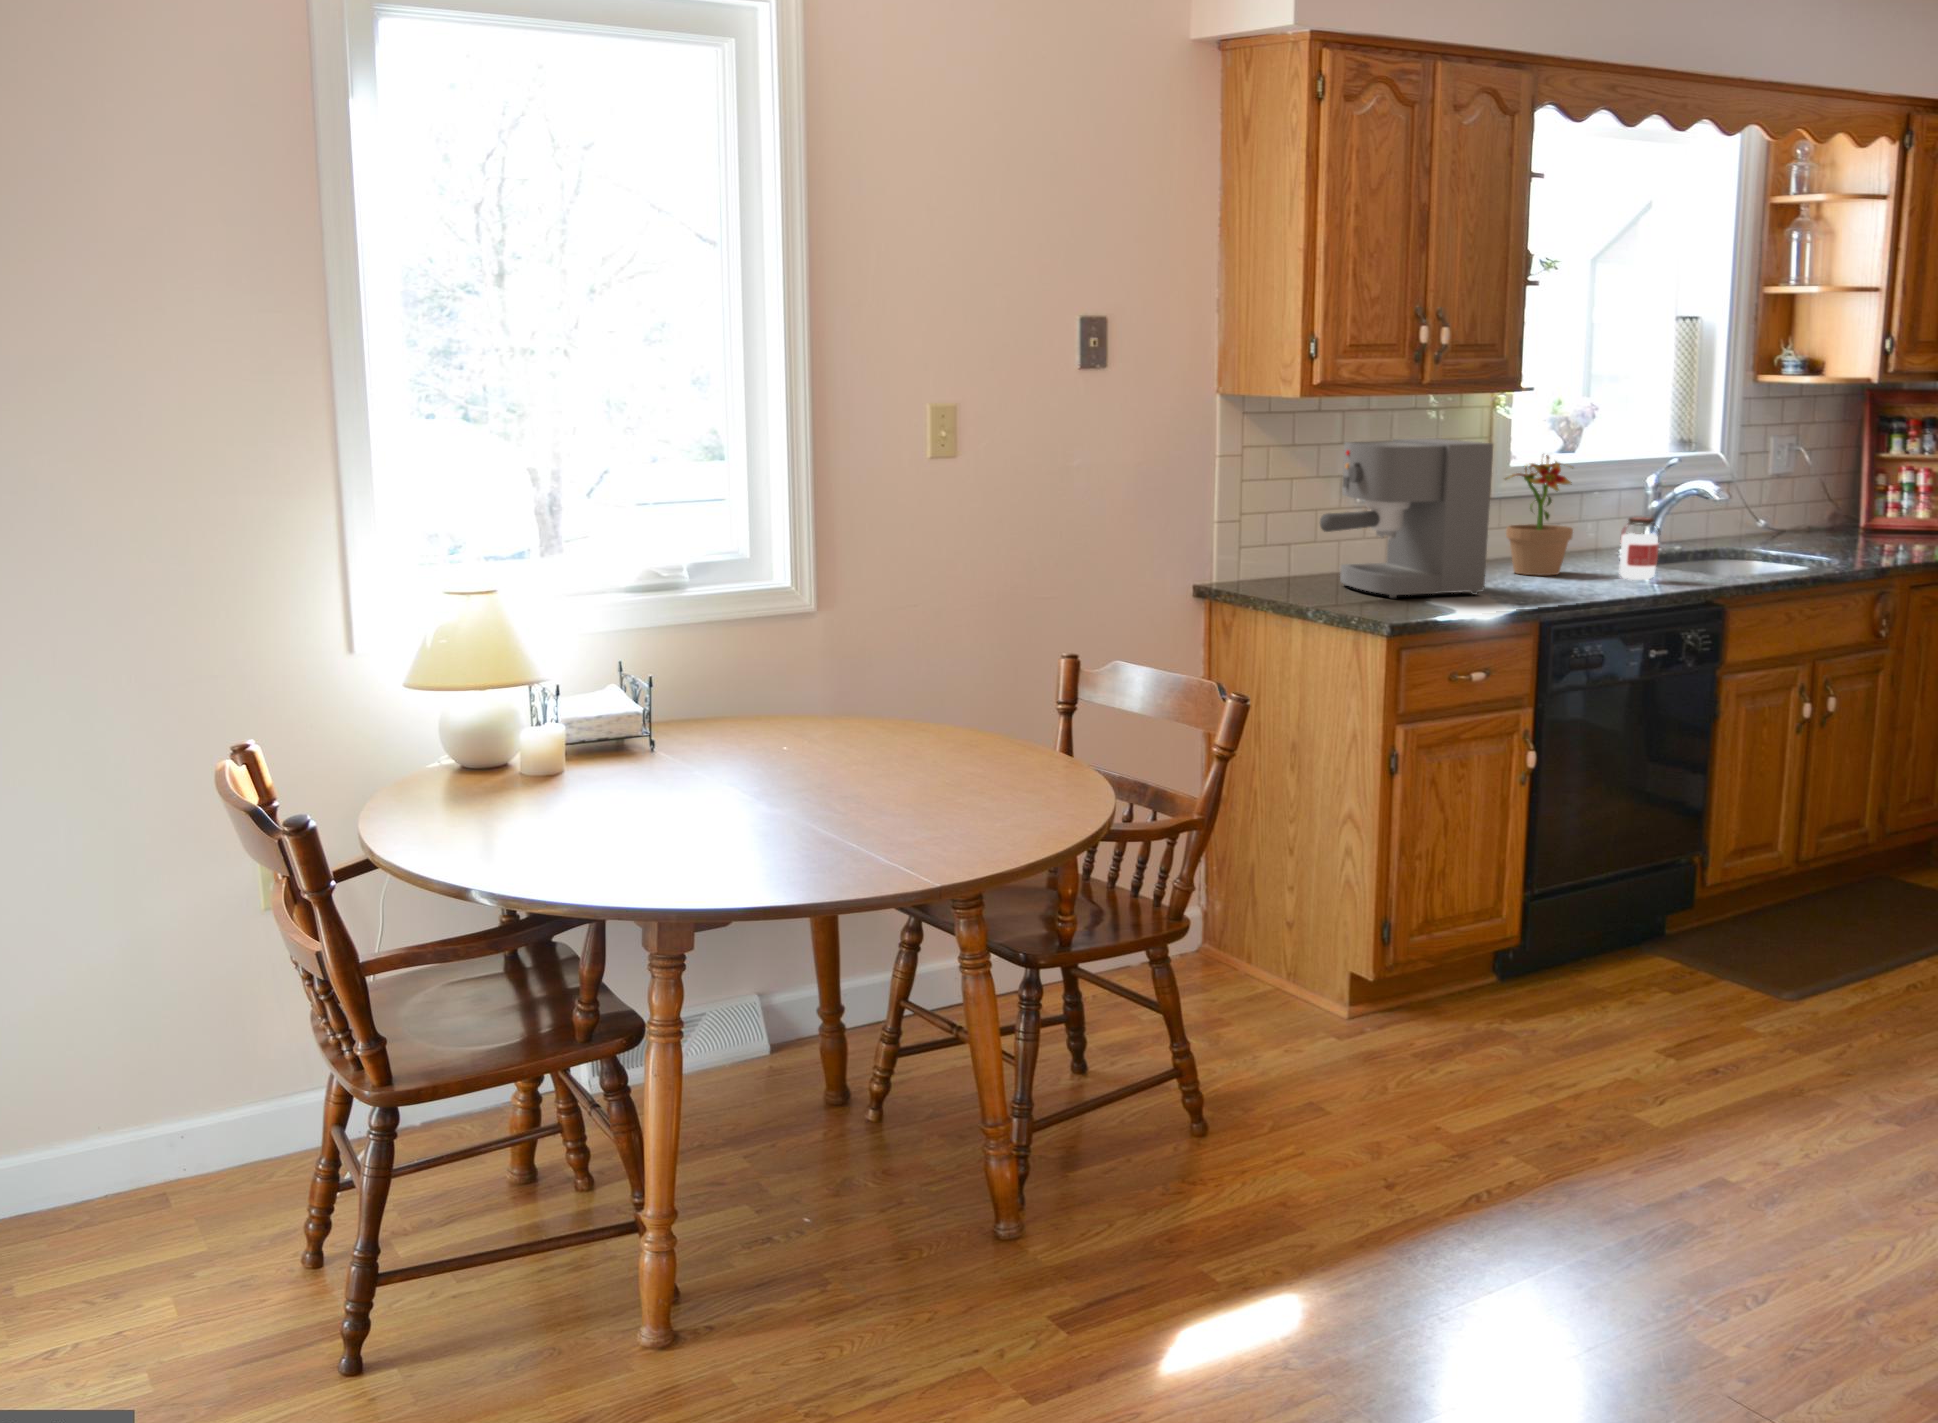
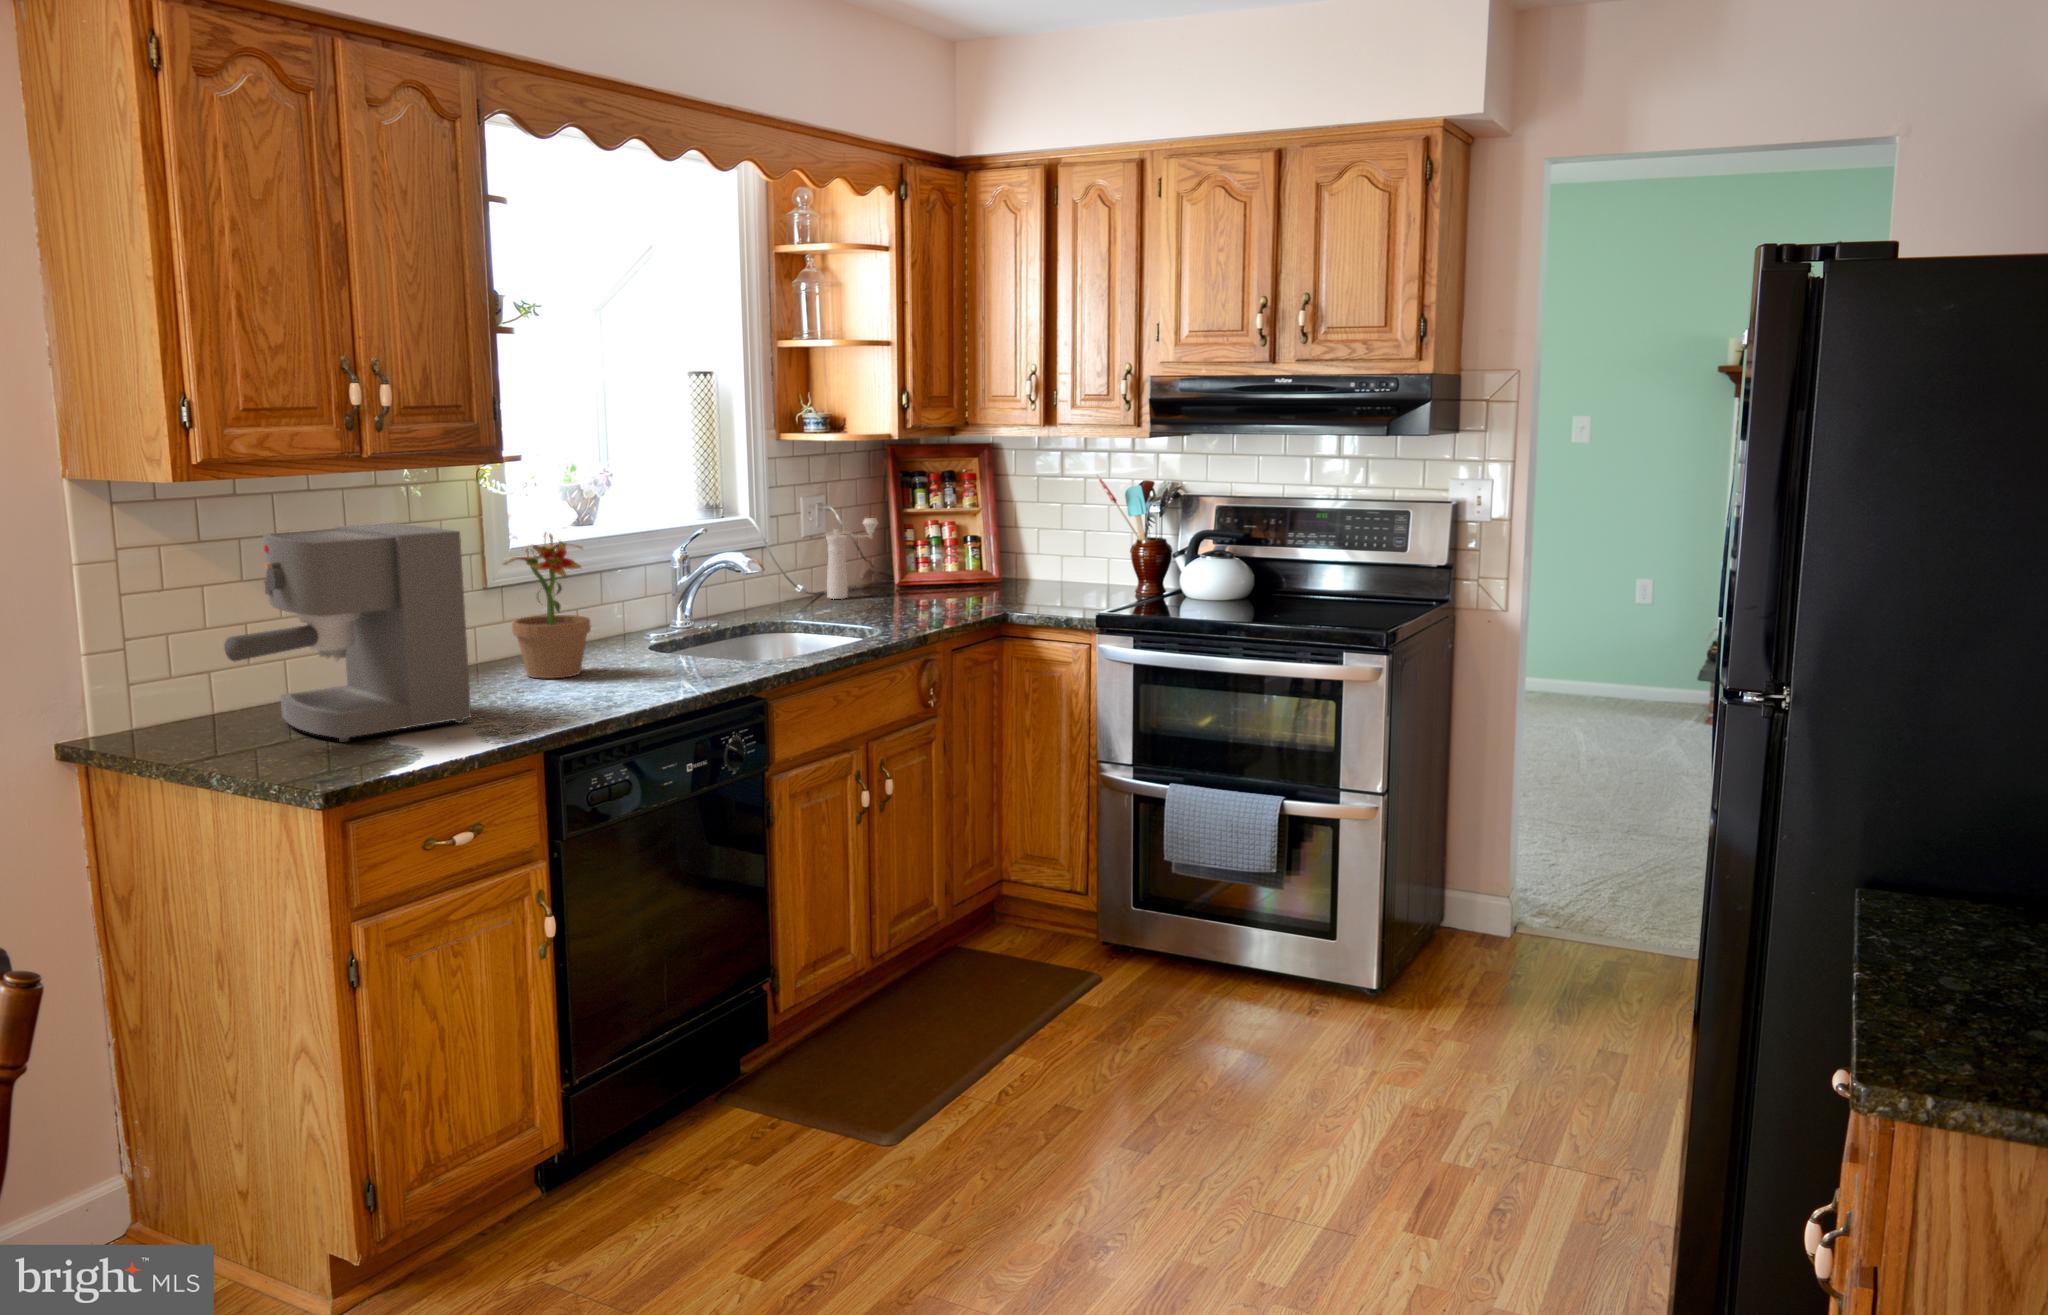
pepper mill: none [1784,461,1848,538] -> present [826,518,878,599]
jar: present [1620,517,1660,580] -> none [644,603,687,678]

